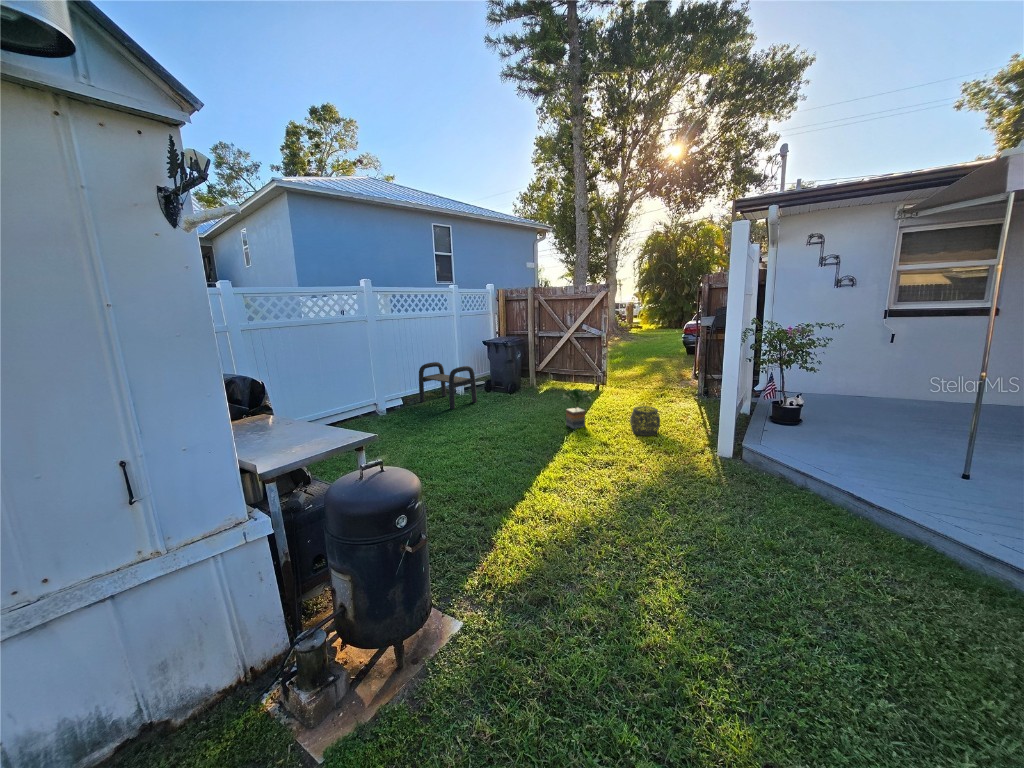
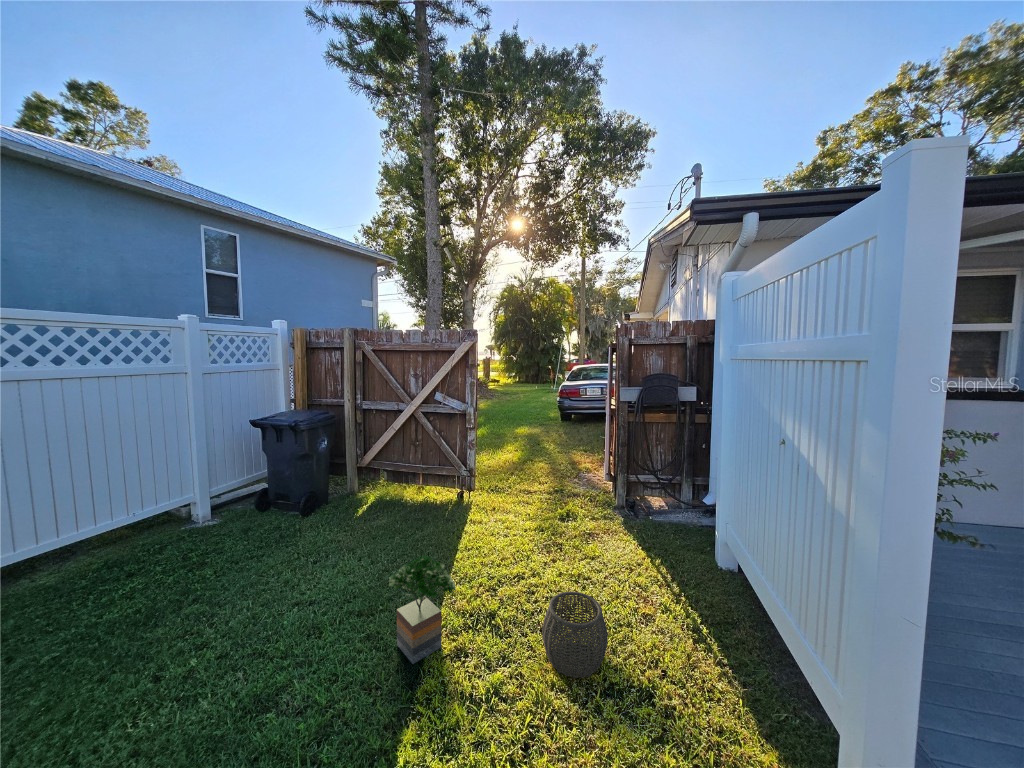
bench: present [419,362,477,409] -> none [60,472,214,596]

